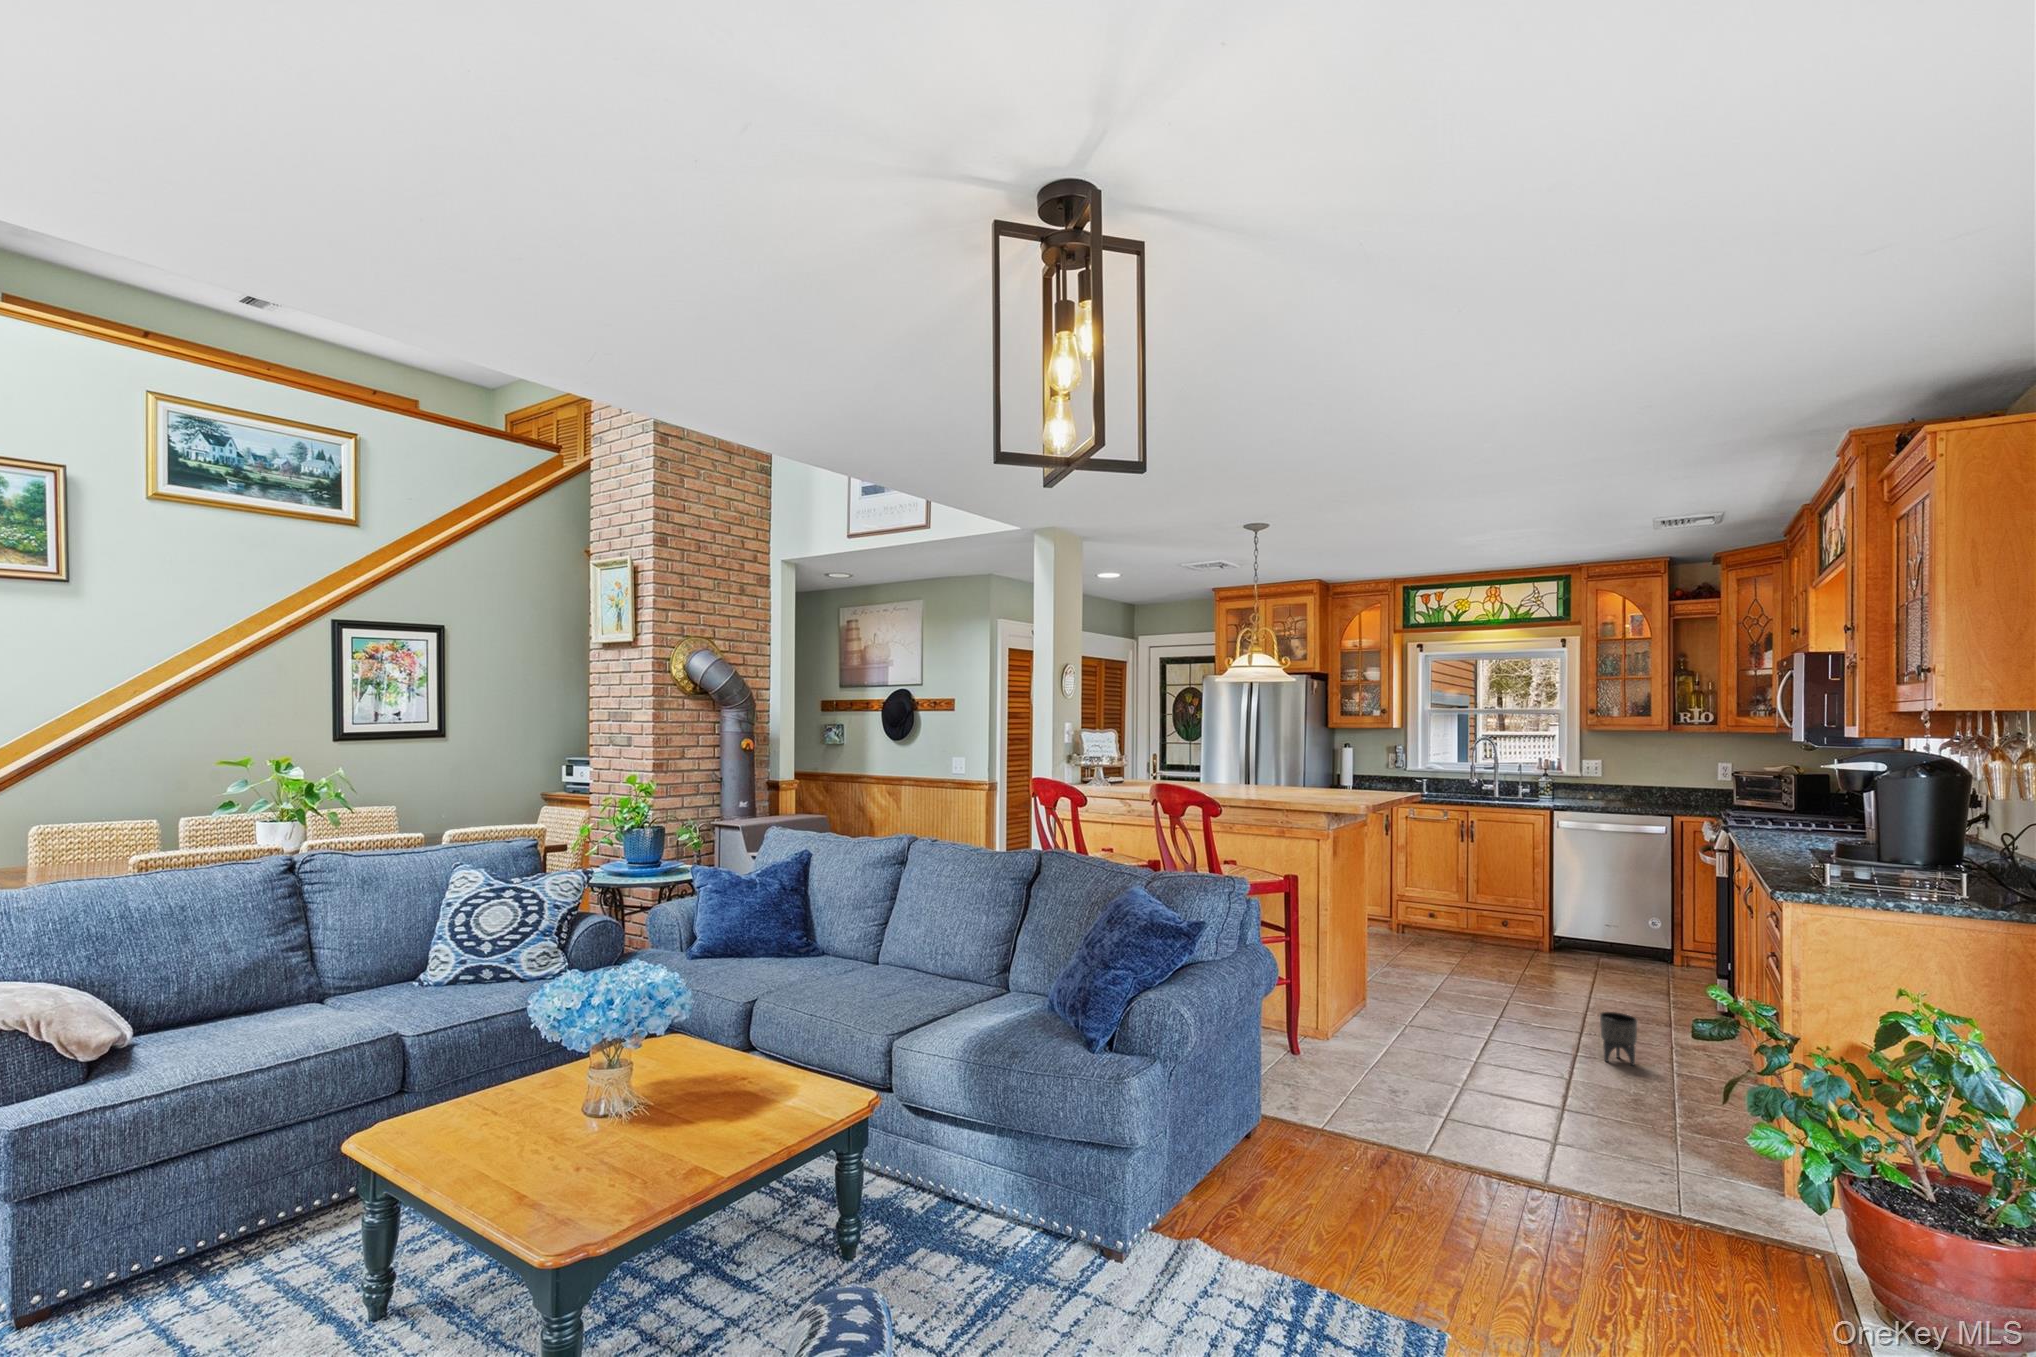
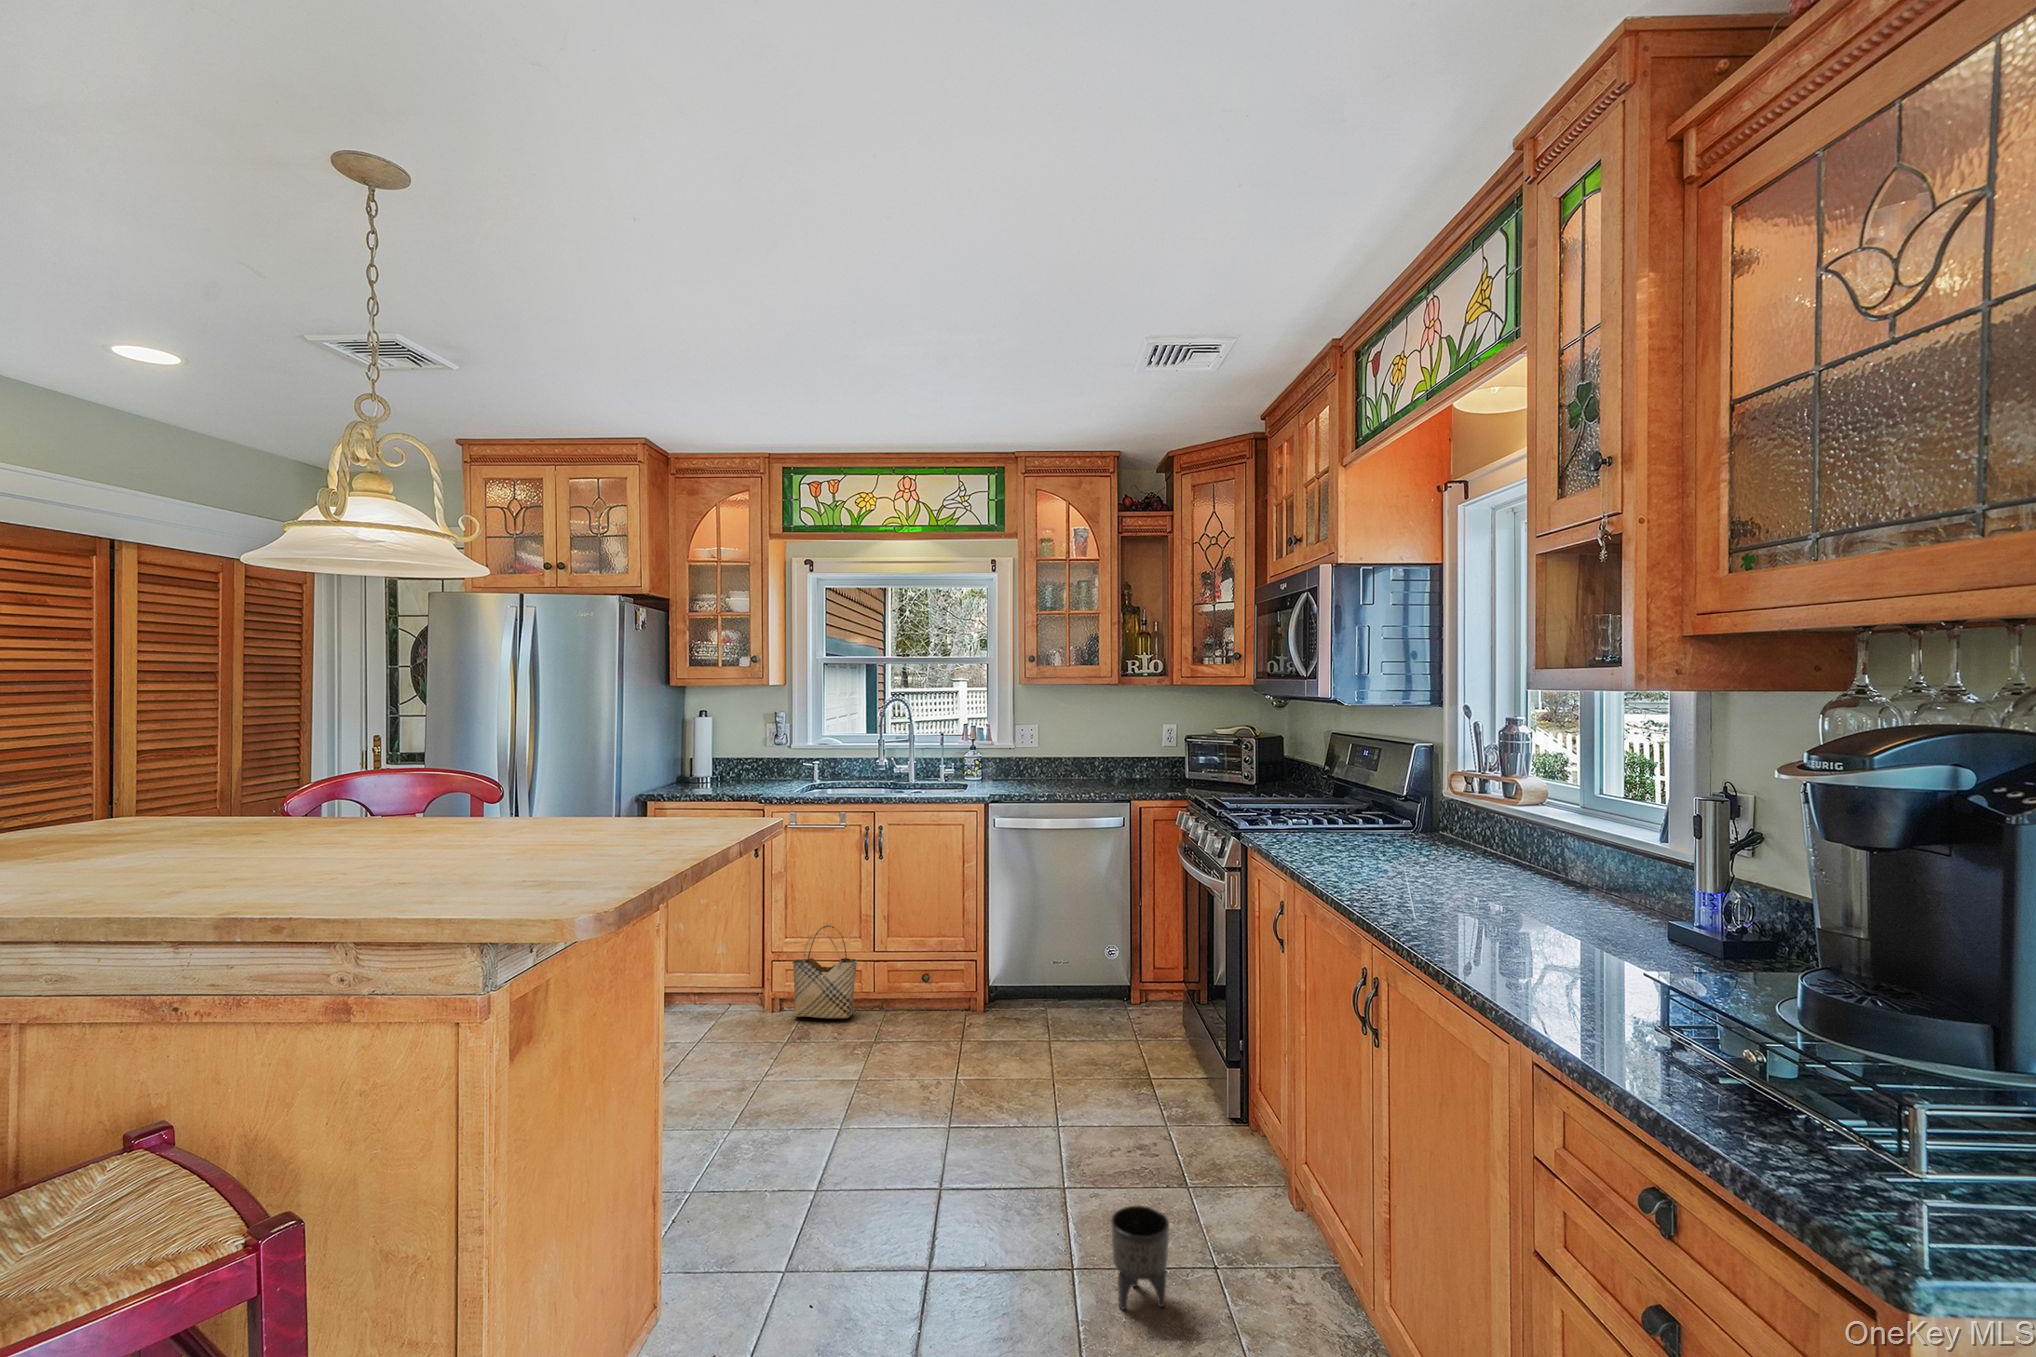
woven basket: none [1411,882,1456,942] -> present [792,925,857,1018]

